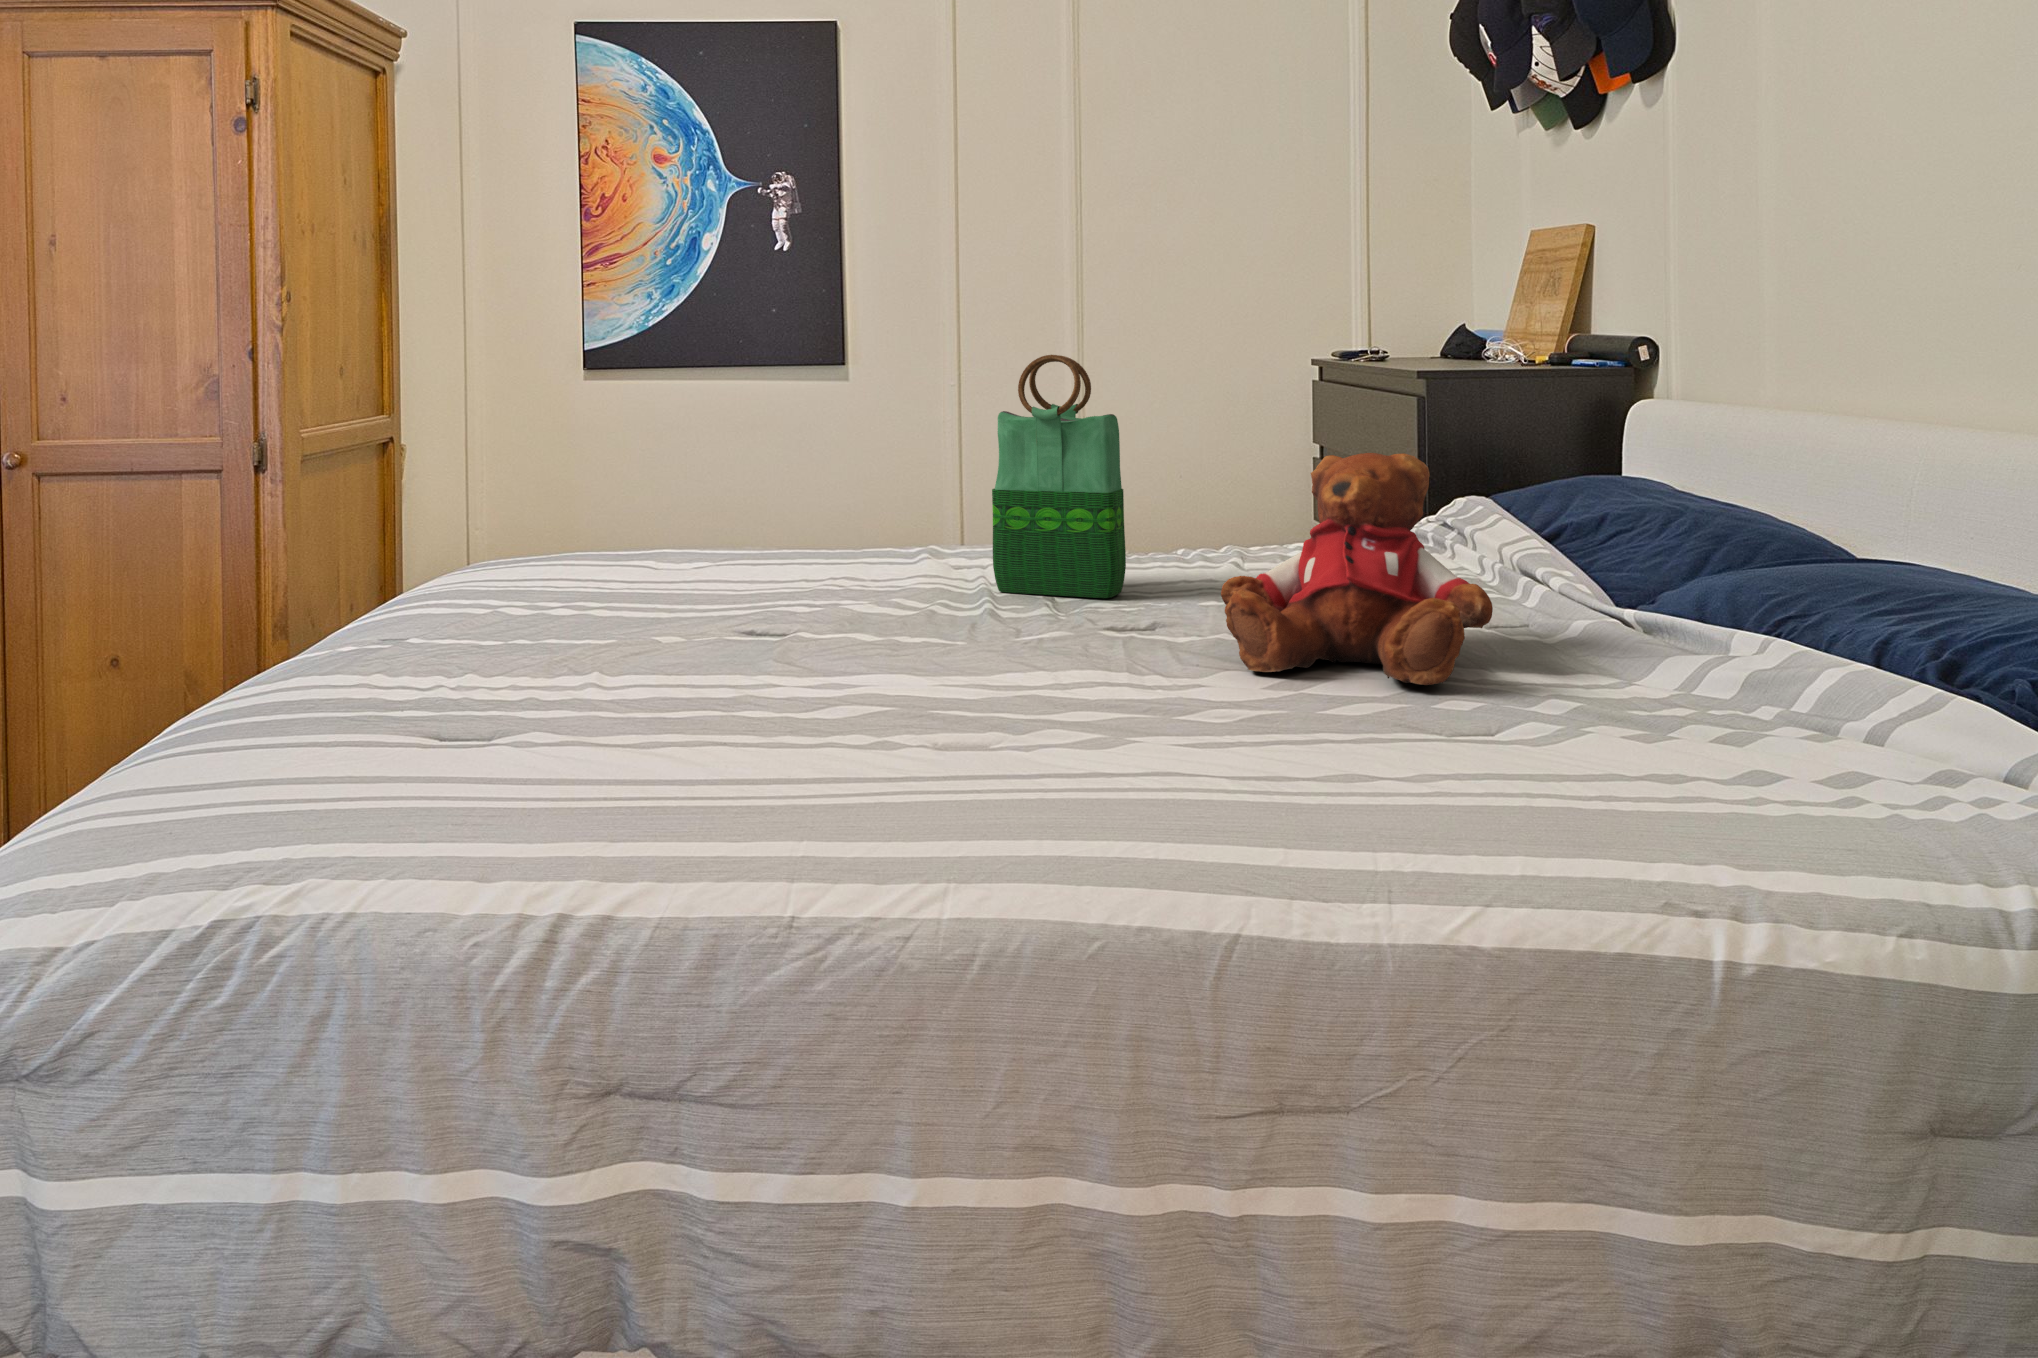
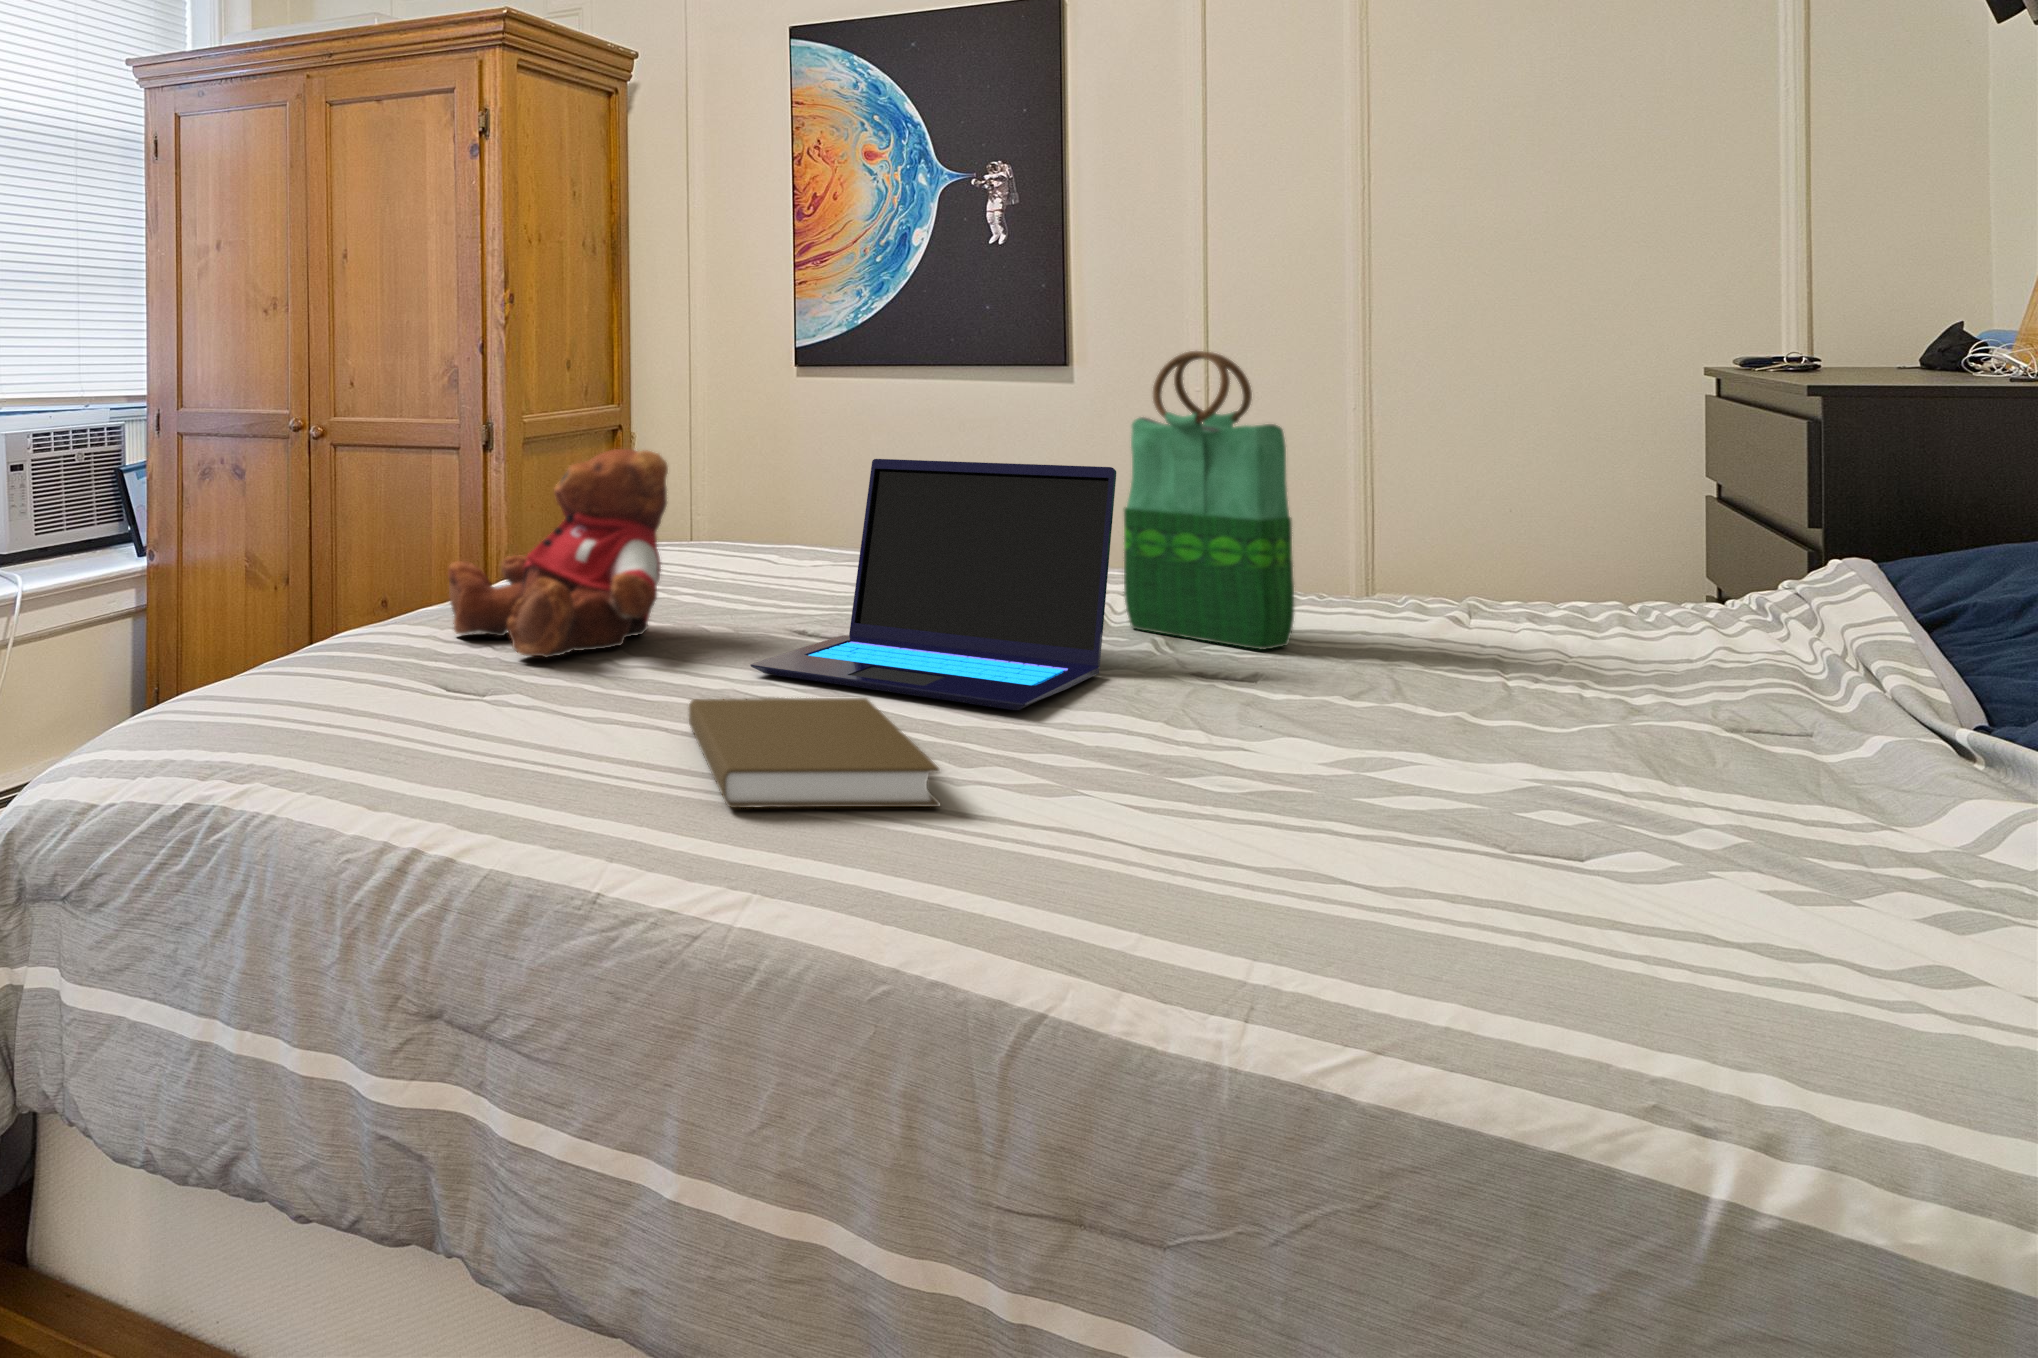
teddy bear: present [1221,453,1493,685] -> present [448,449,668,657]
laptop: none [741,457,1022,677] -> present [750,459,1116,710]
book: none [744,685,1033,810] -> present [689,698,941,808]

